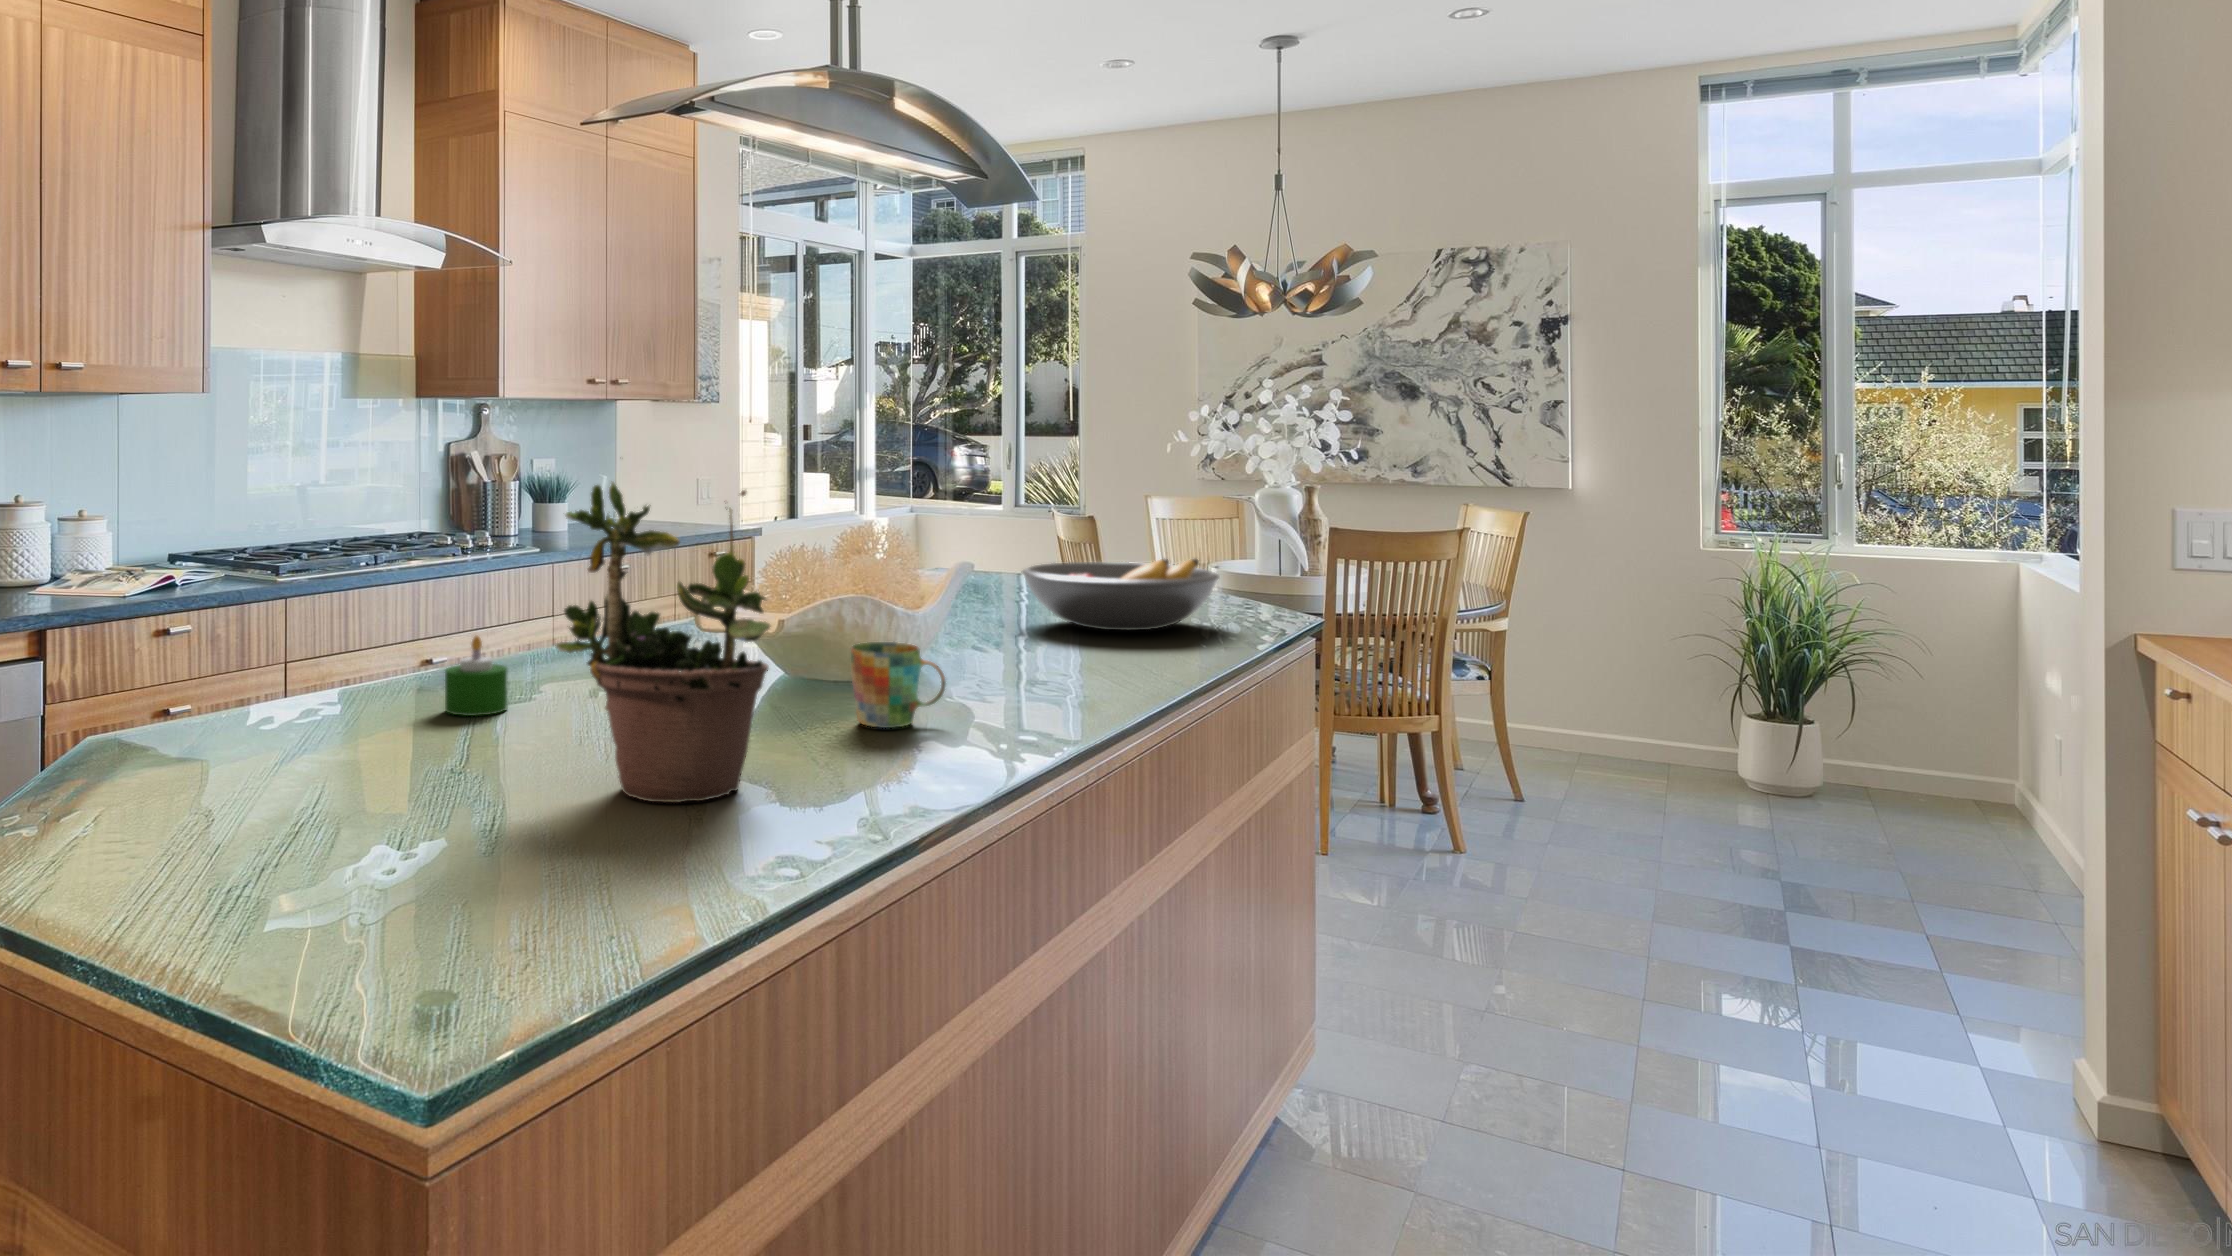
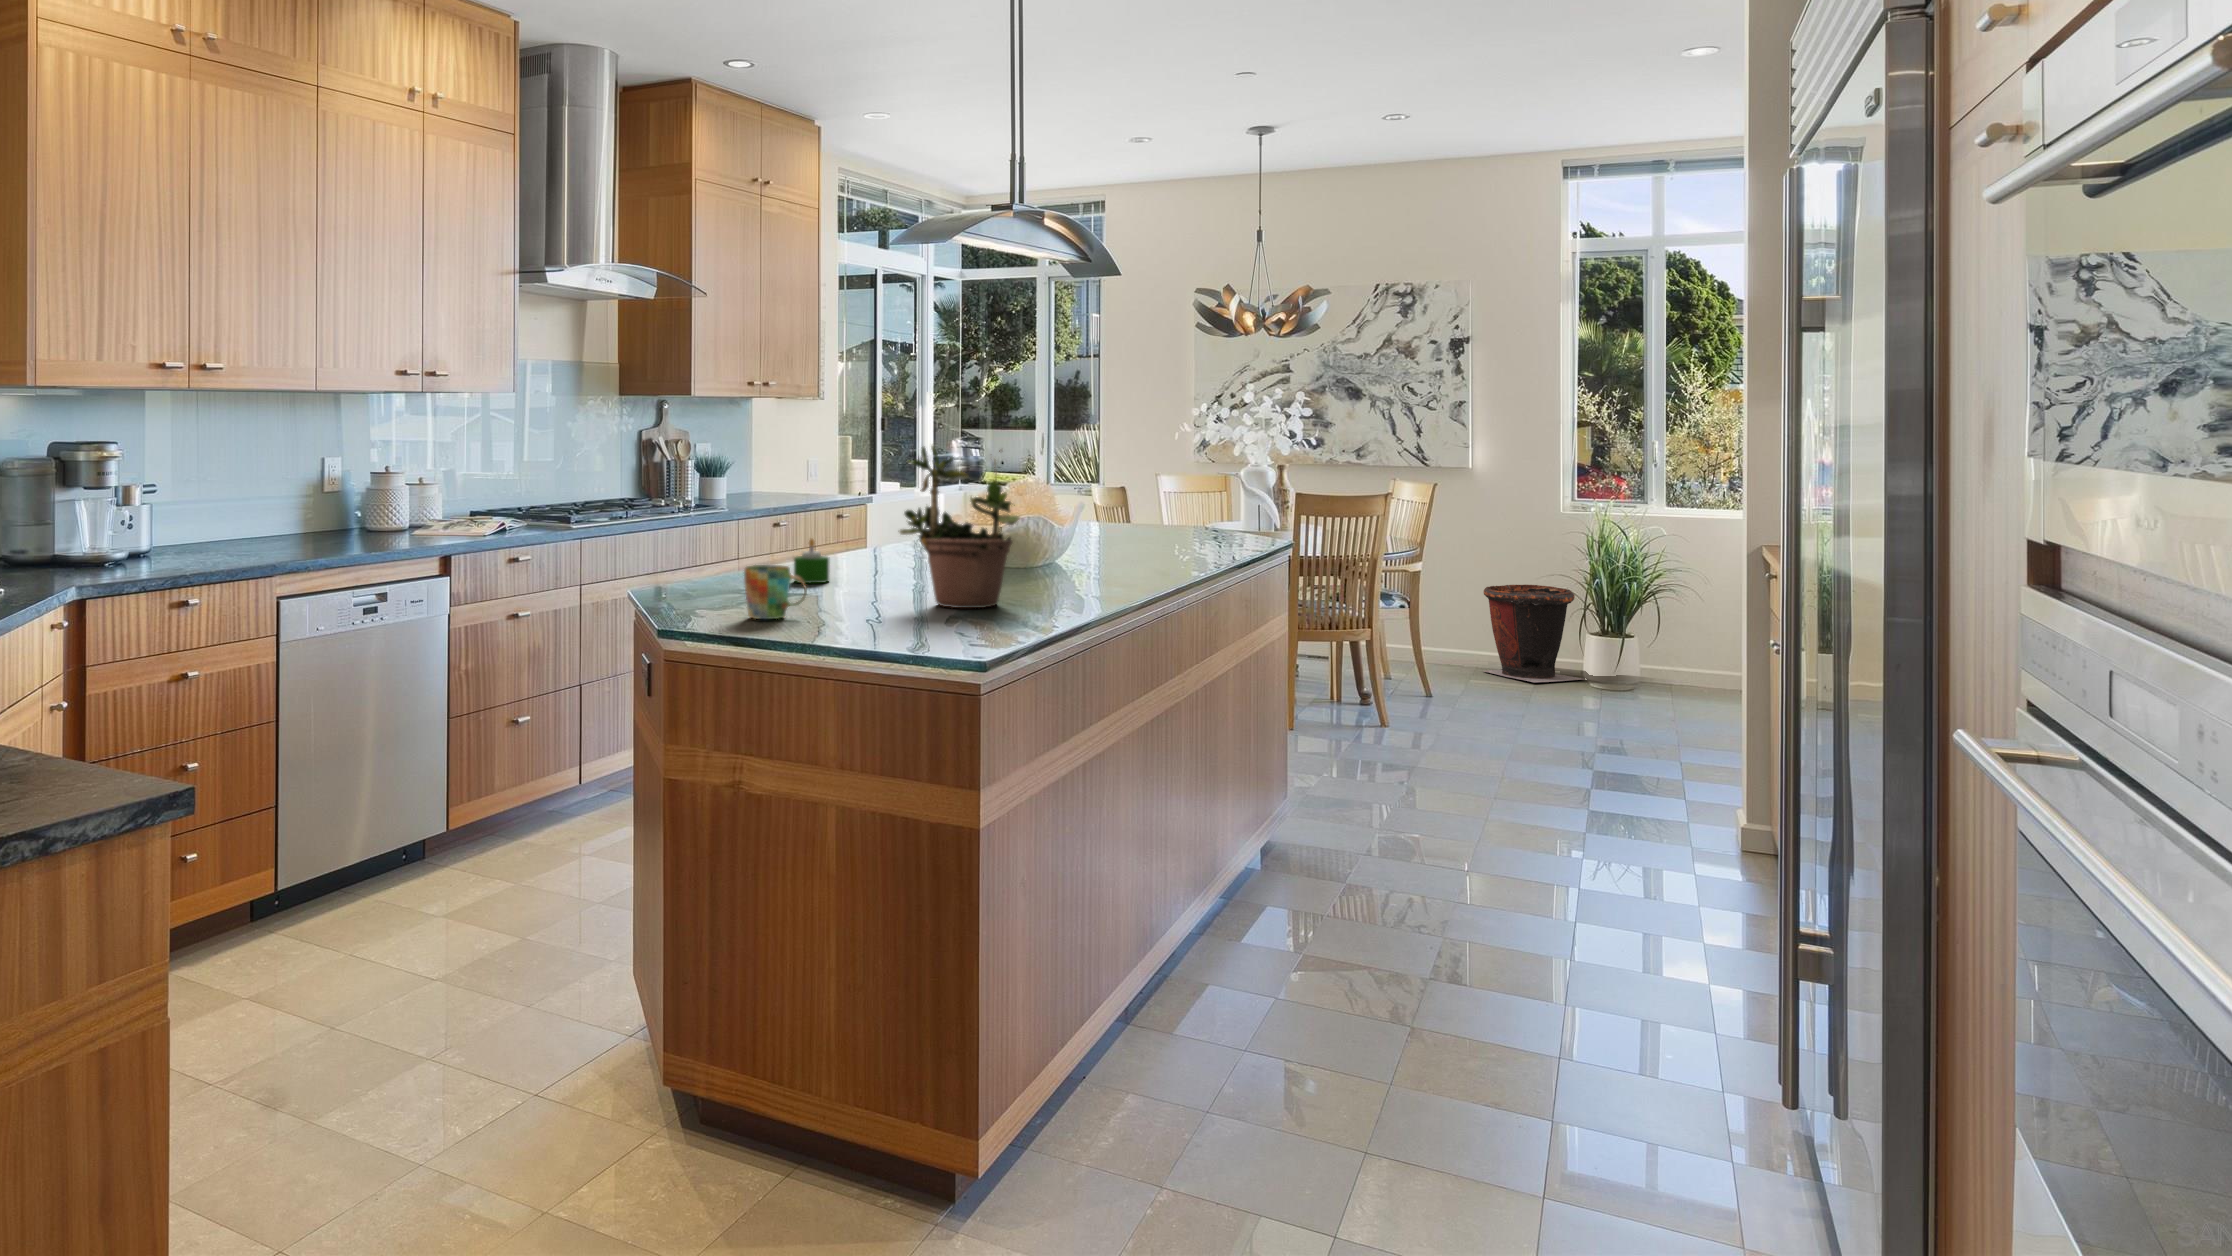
fruit bowl: present [1022,559,1219,631] -> none [1104,502,1229,547]
mug: present [851,642,946,728] -> present [744,565,807,619]
waste bin: none [1589,645,1741,782] -> present [1484,585,1583,682]

